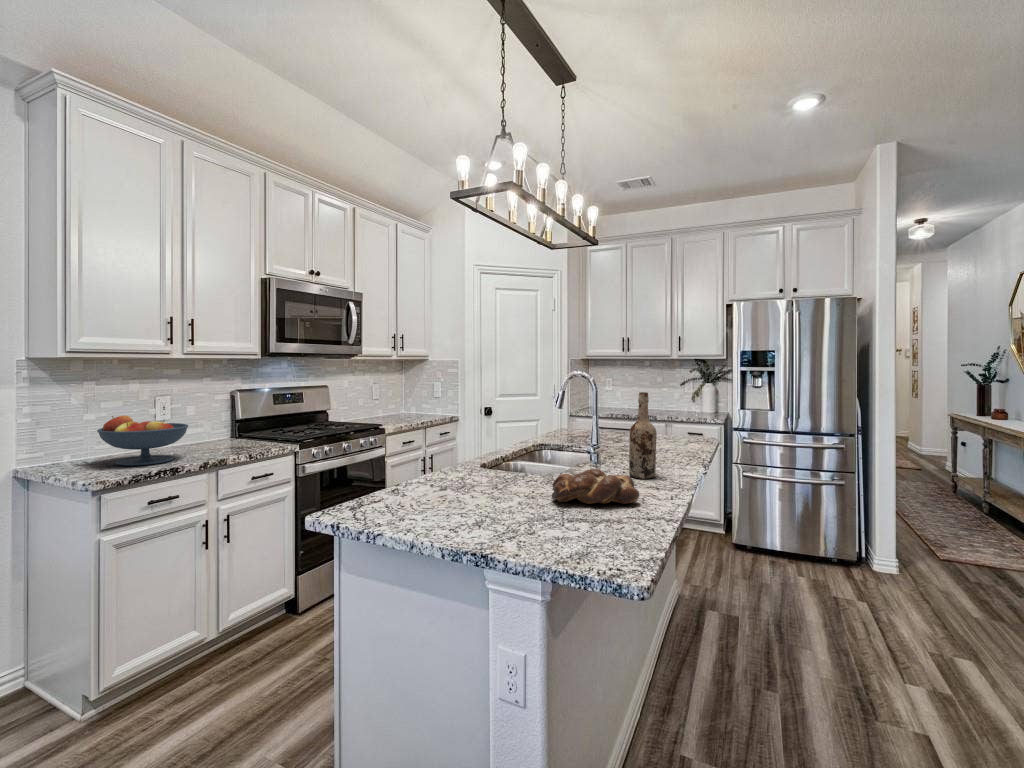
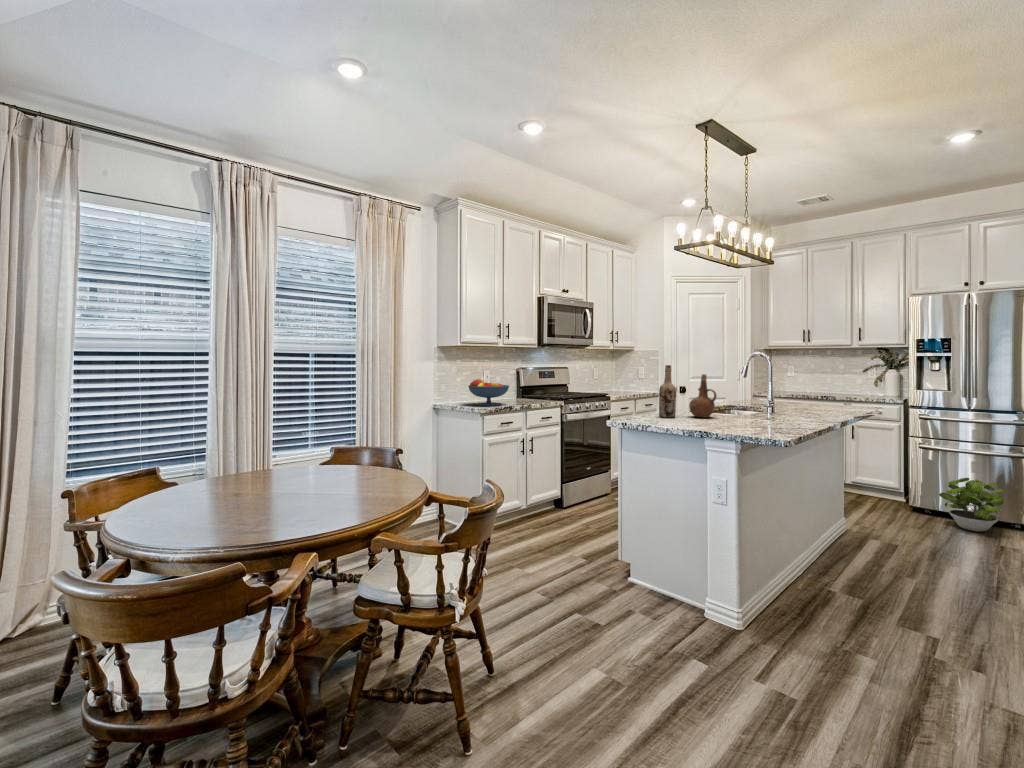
wine bottle: present [629,392,657,479] -> present [659,365,676,418]
ceramic pitcher: none [480,409,522,481] -> present [689,374,717,417]
bread loaf: present [552,469,639,504] -> none [736,408,793,426]
potted plant: none [771,512,833,575] -> present [939,478,1005,531]

